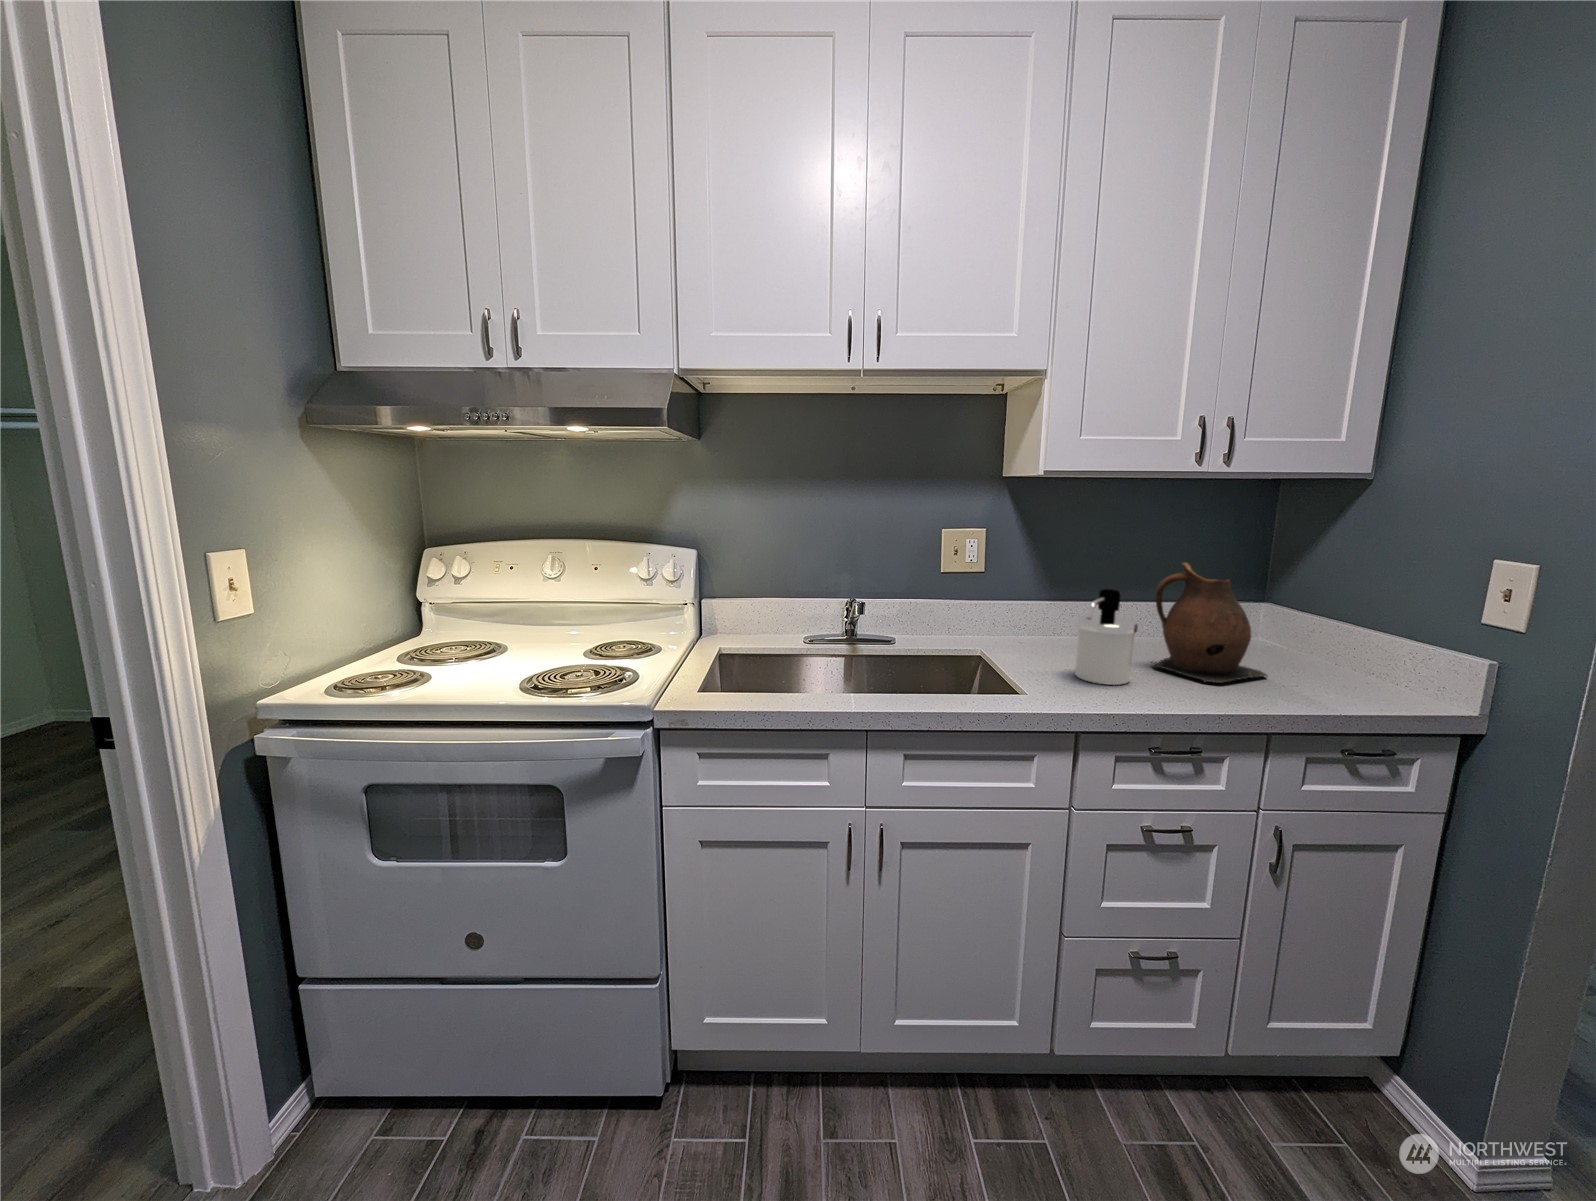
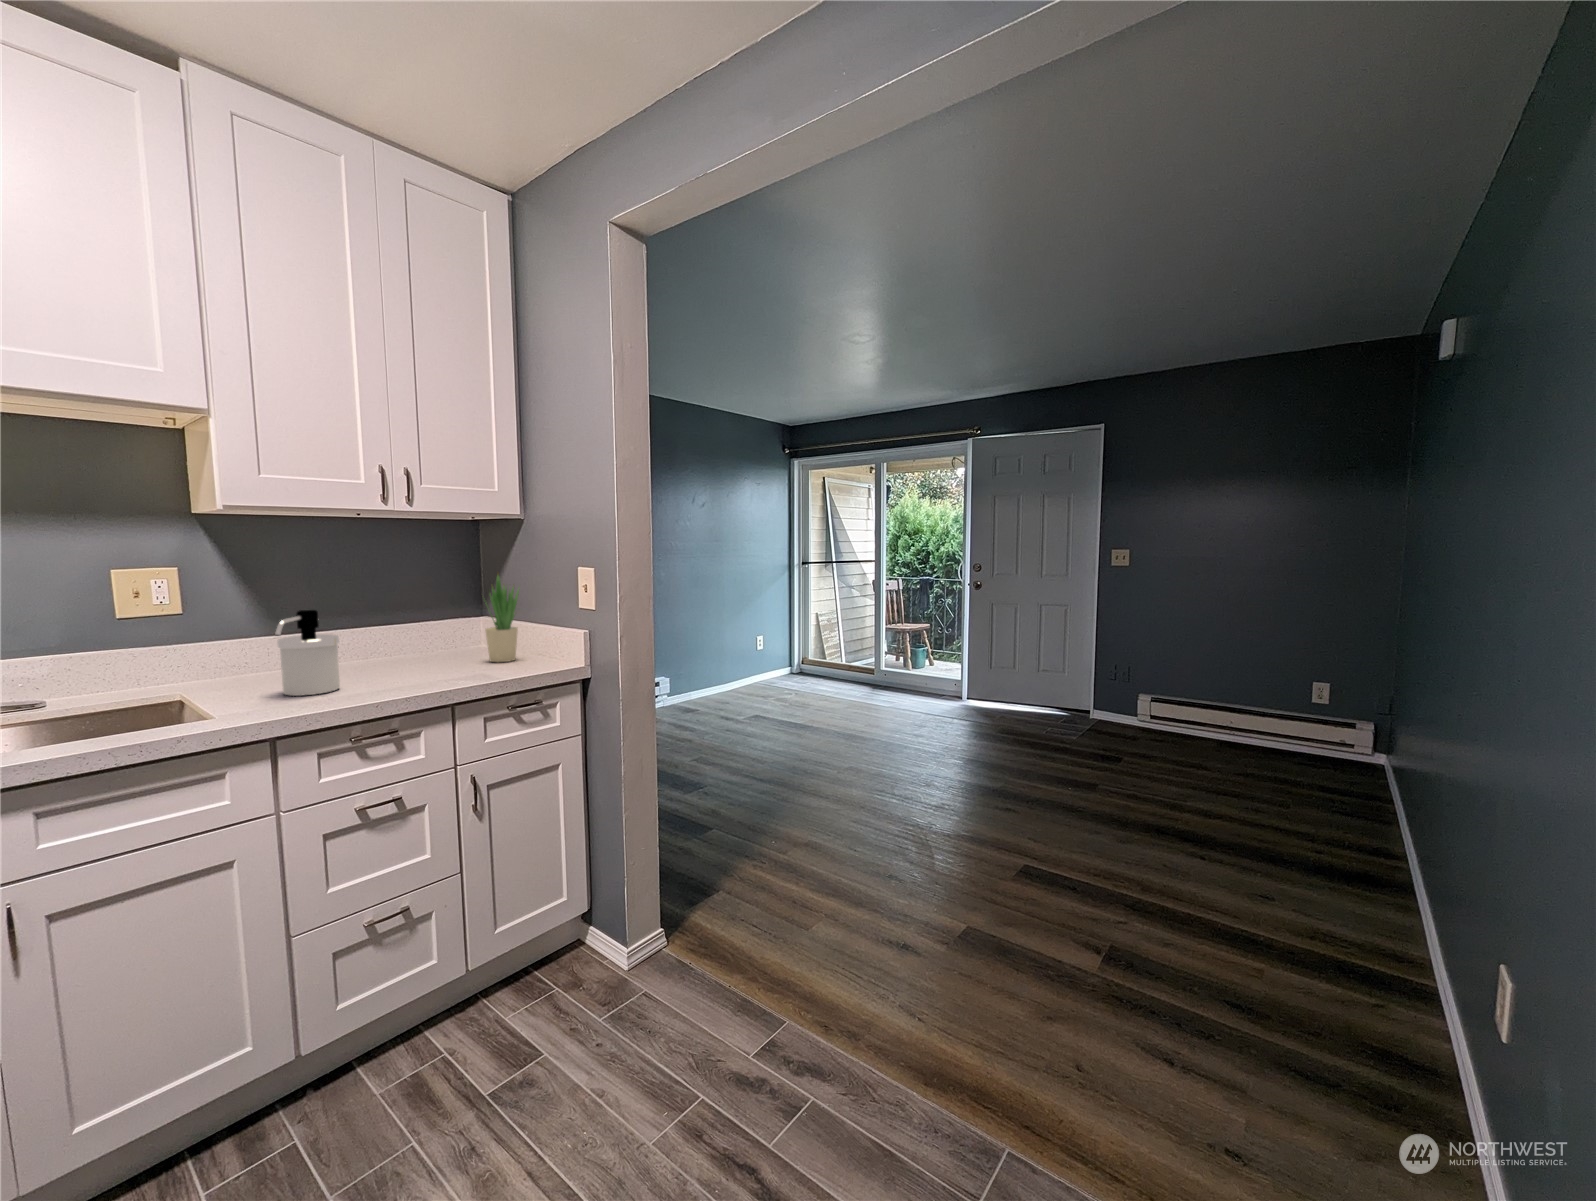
potted plant: none [1291,555,1355,678] -> present [485,573,519,662]
ceramic pitcher: present [1152,563,1266,683] -> none [365,584,466,679]

